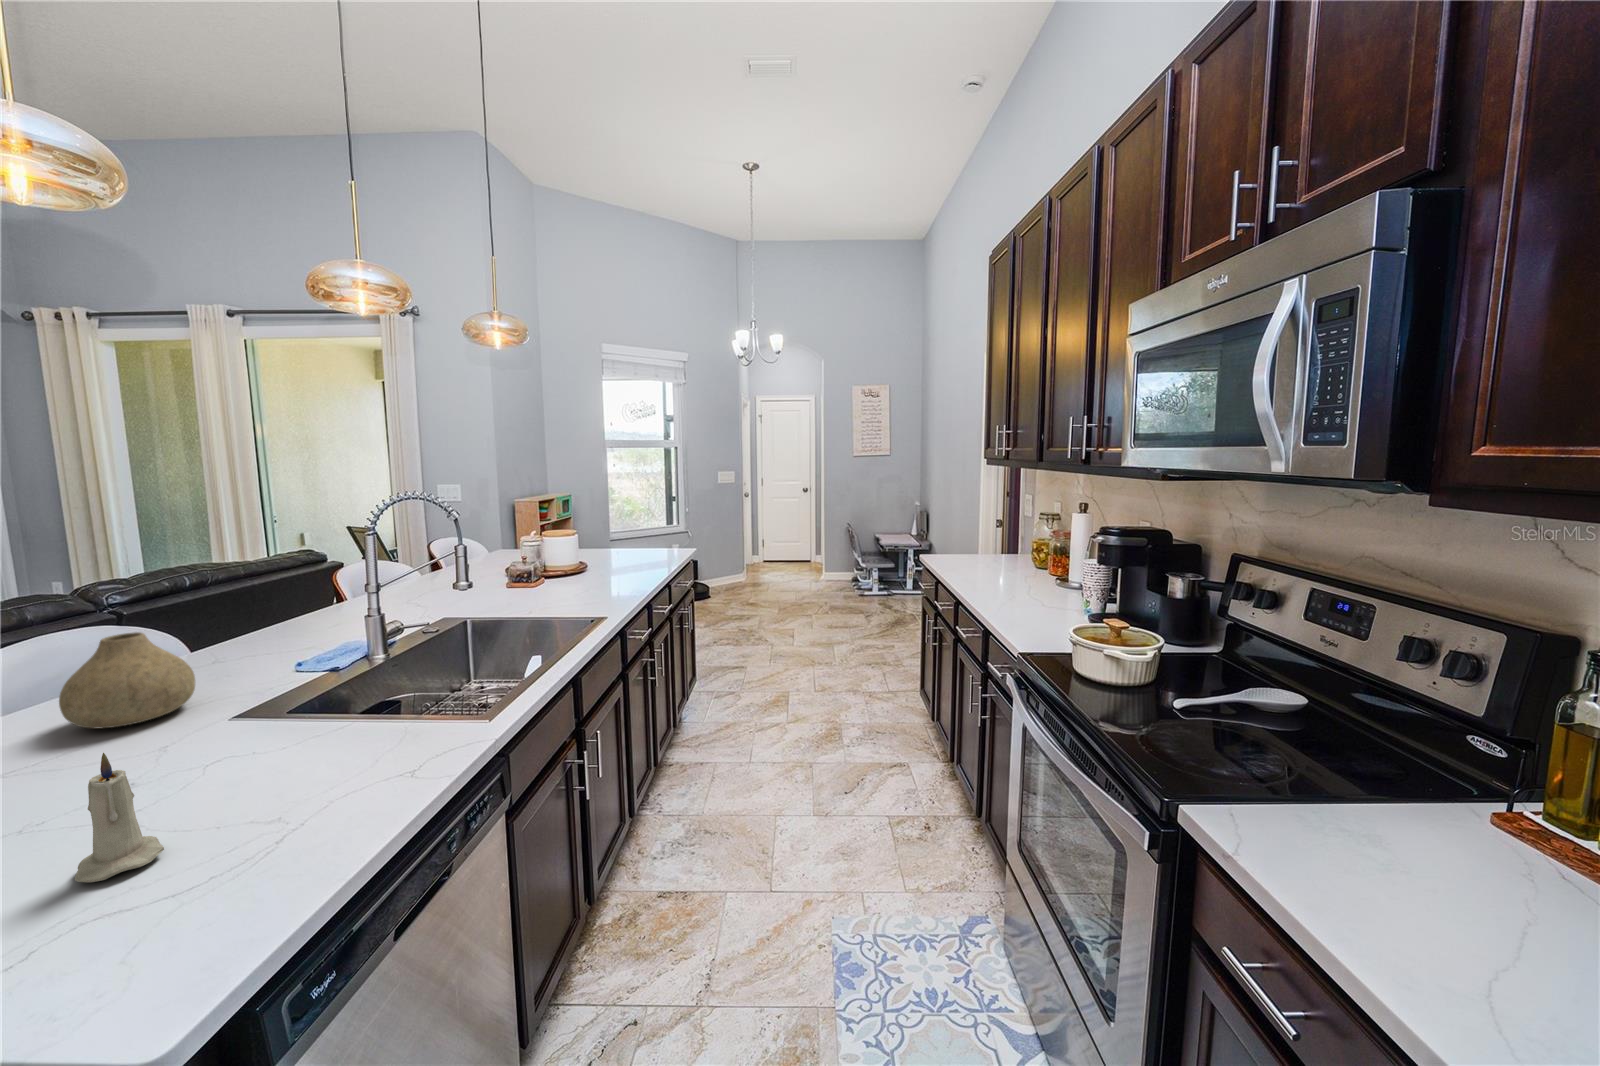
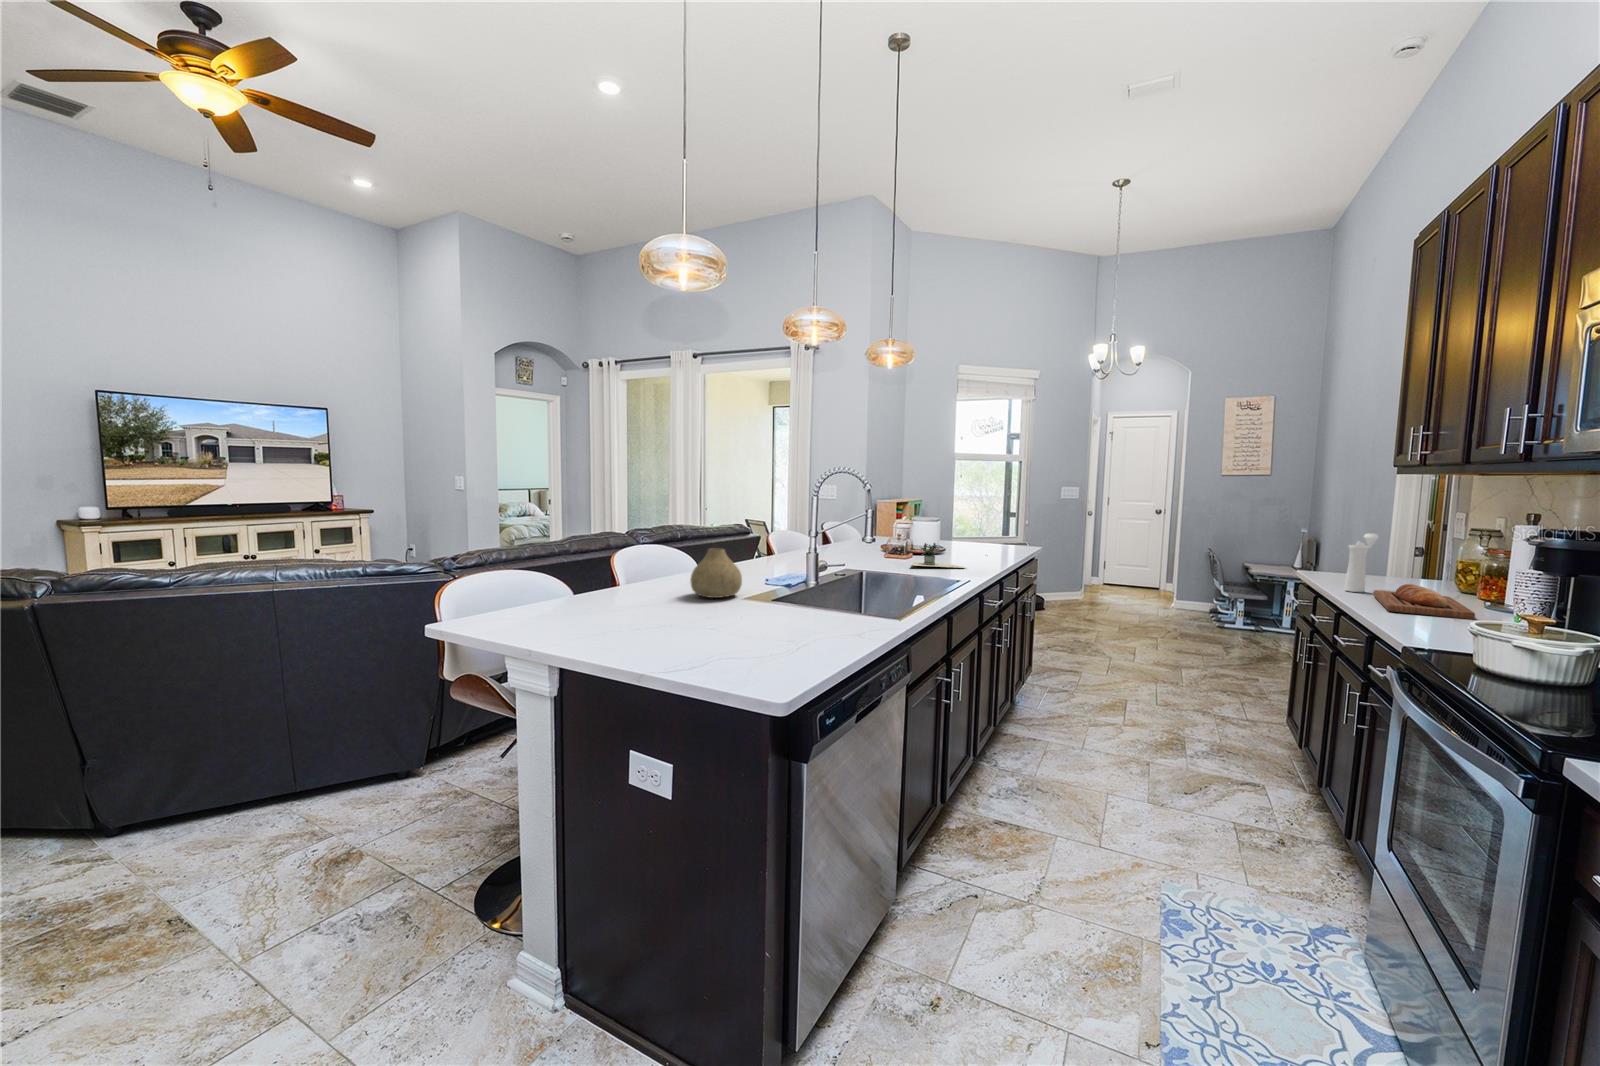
pepper mill: none [958,521,979,576] -> present [1345,534,1378,592]
potted plant: none [535,561,635,594] -> present [911,543,966,568]
bread loaf: none [979,568,1053,600] -> present [1373,584,1475,619]
candle: present [75,753,164,882] -> none [741,585,772,645]

